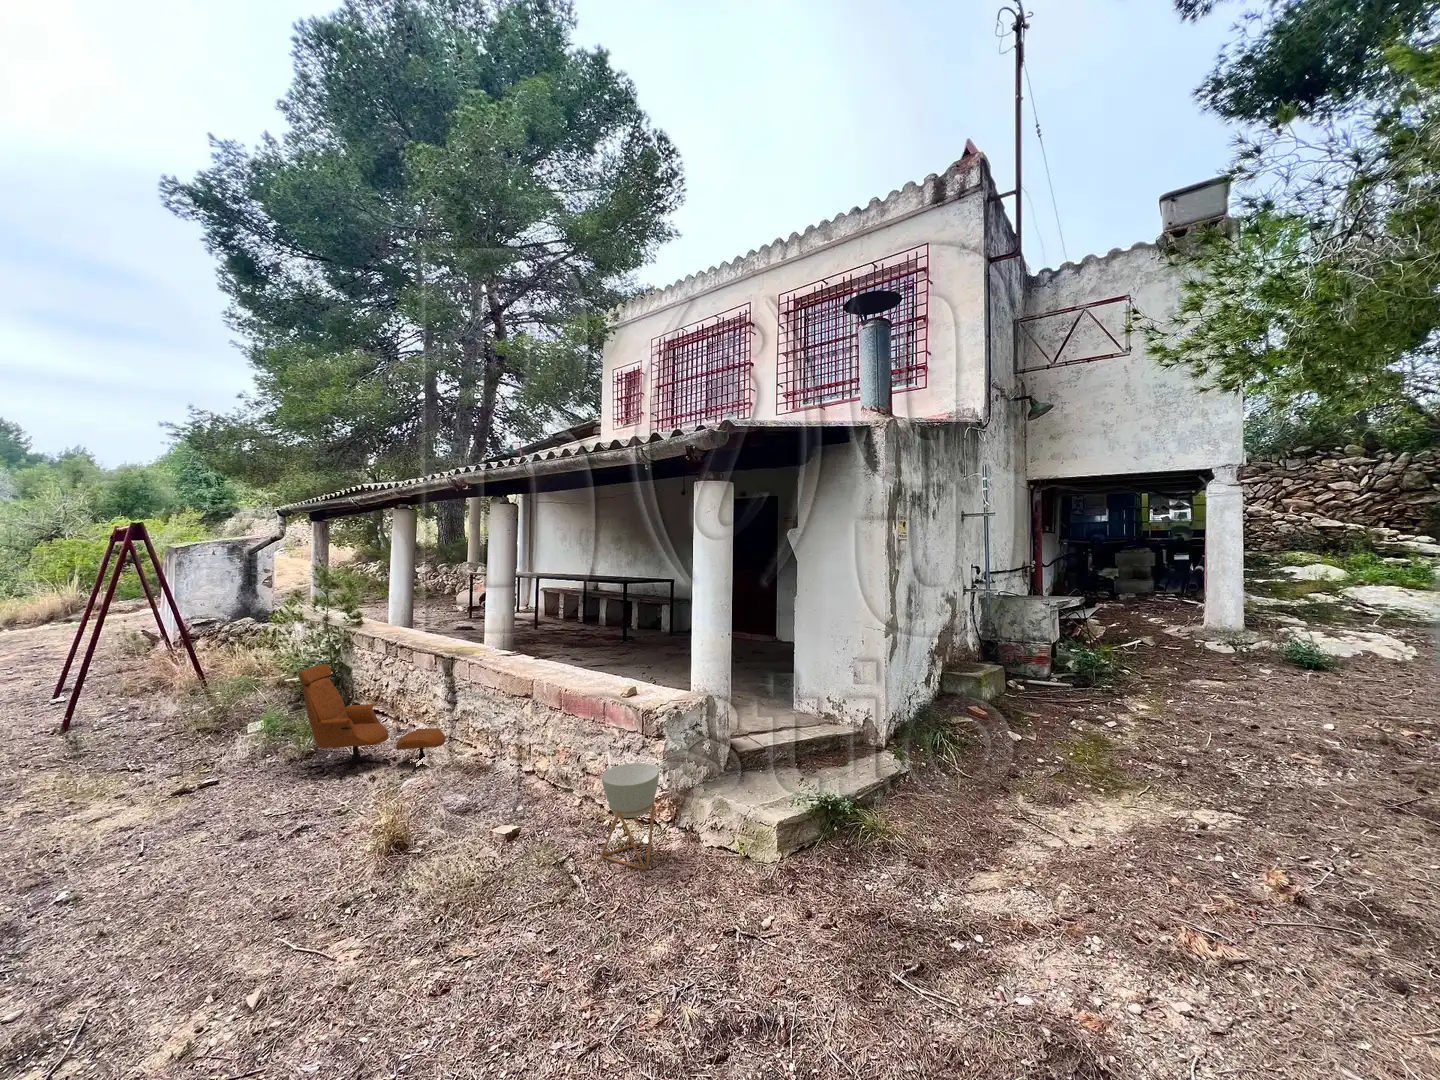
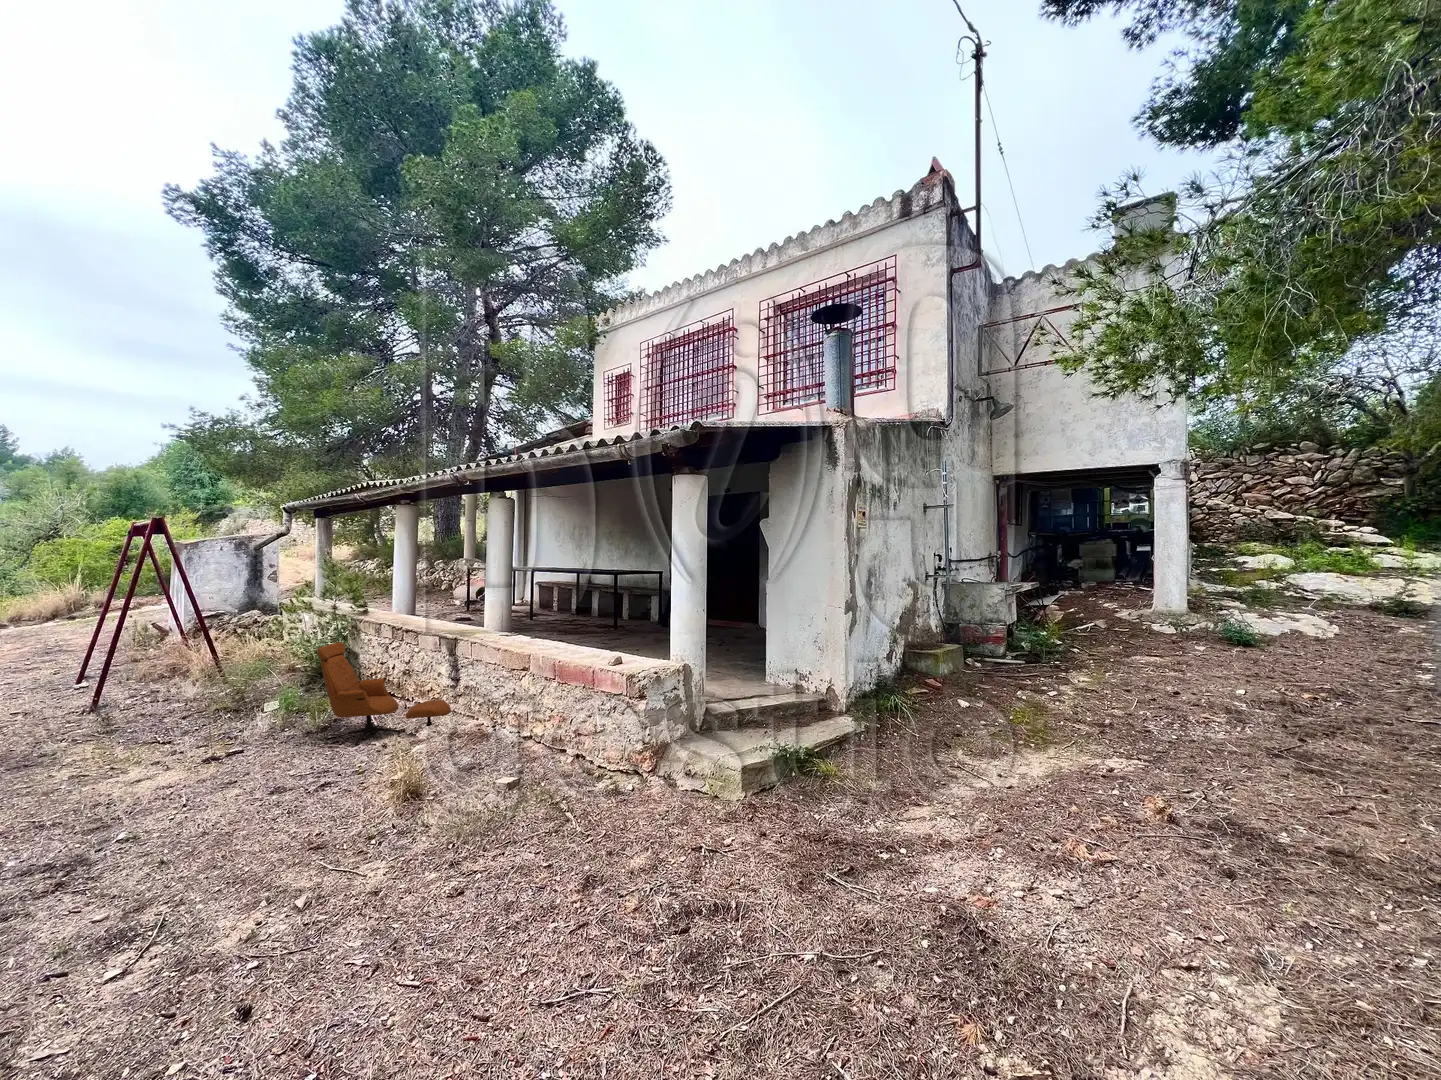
planter: present [601,763,659,870] -> none [591,720,641,808]

